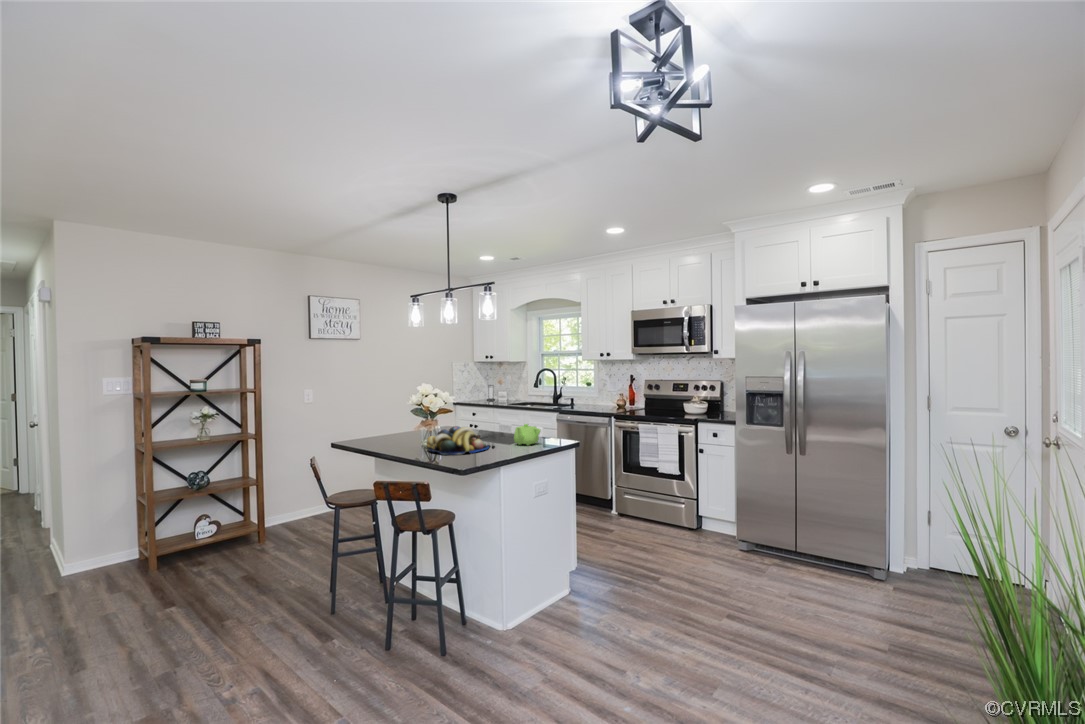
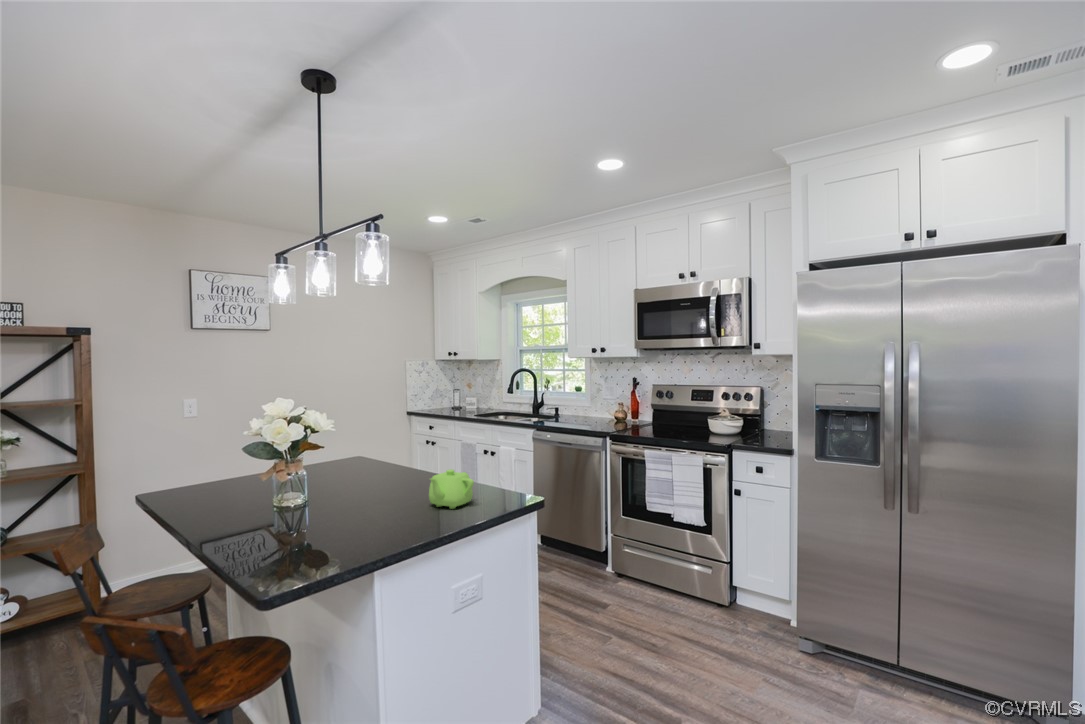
fruit bowl: present [427,426,489,455] -> none [264,474,382,537]

